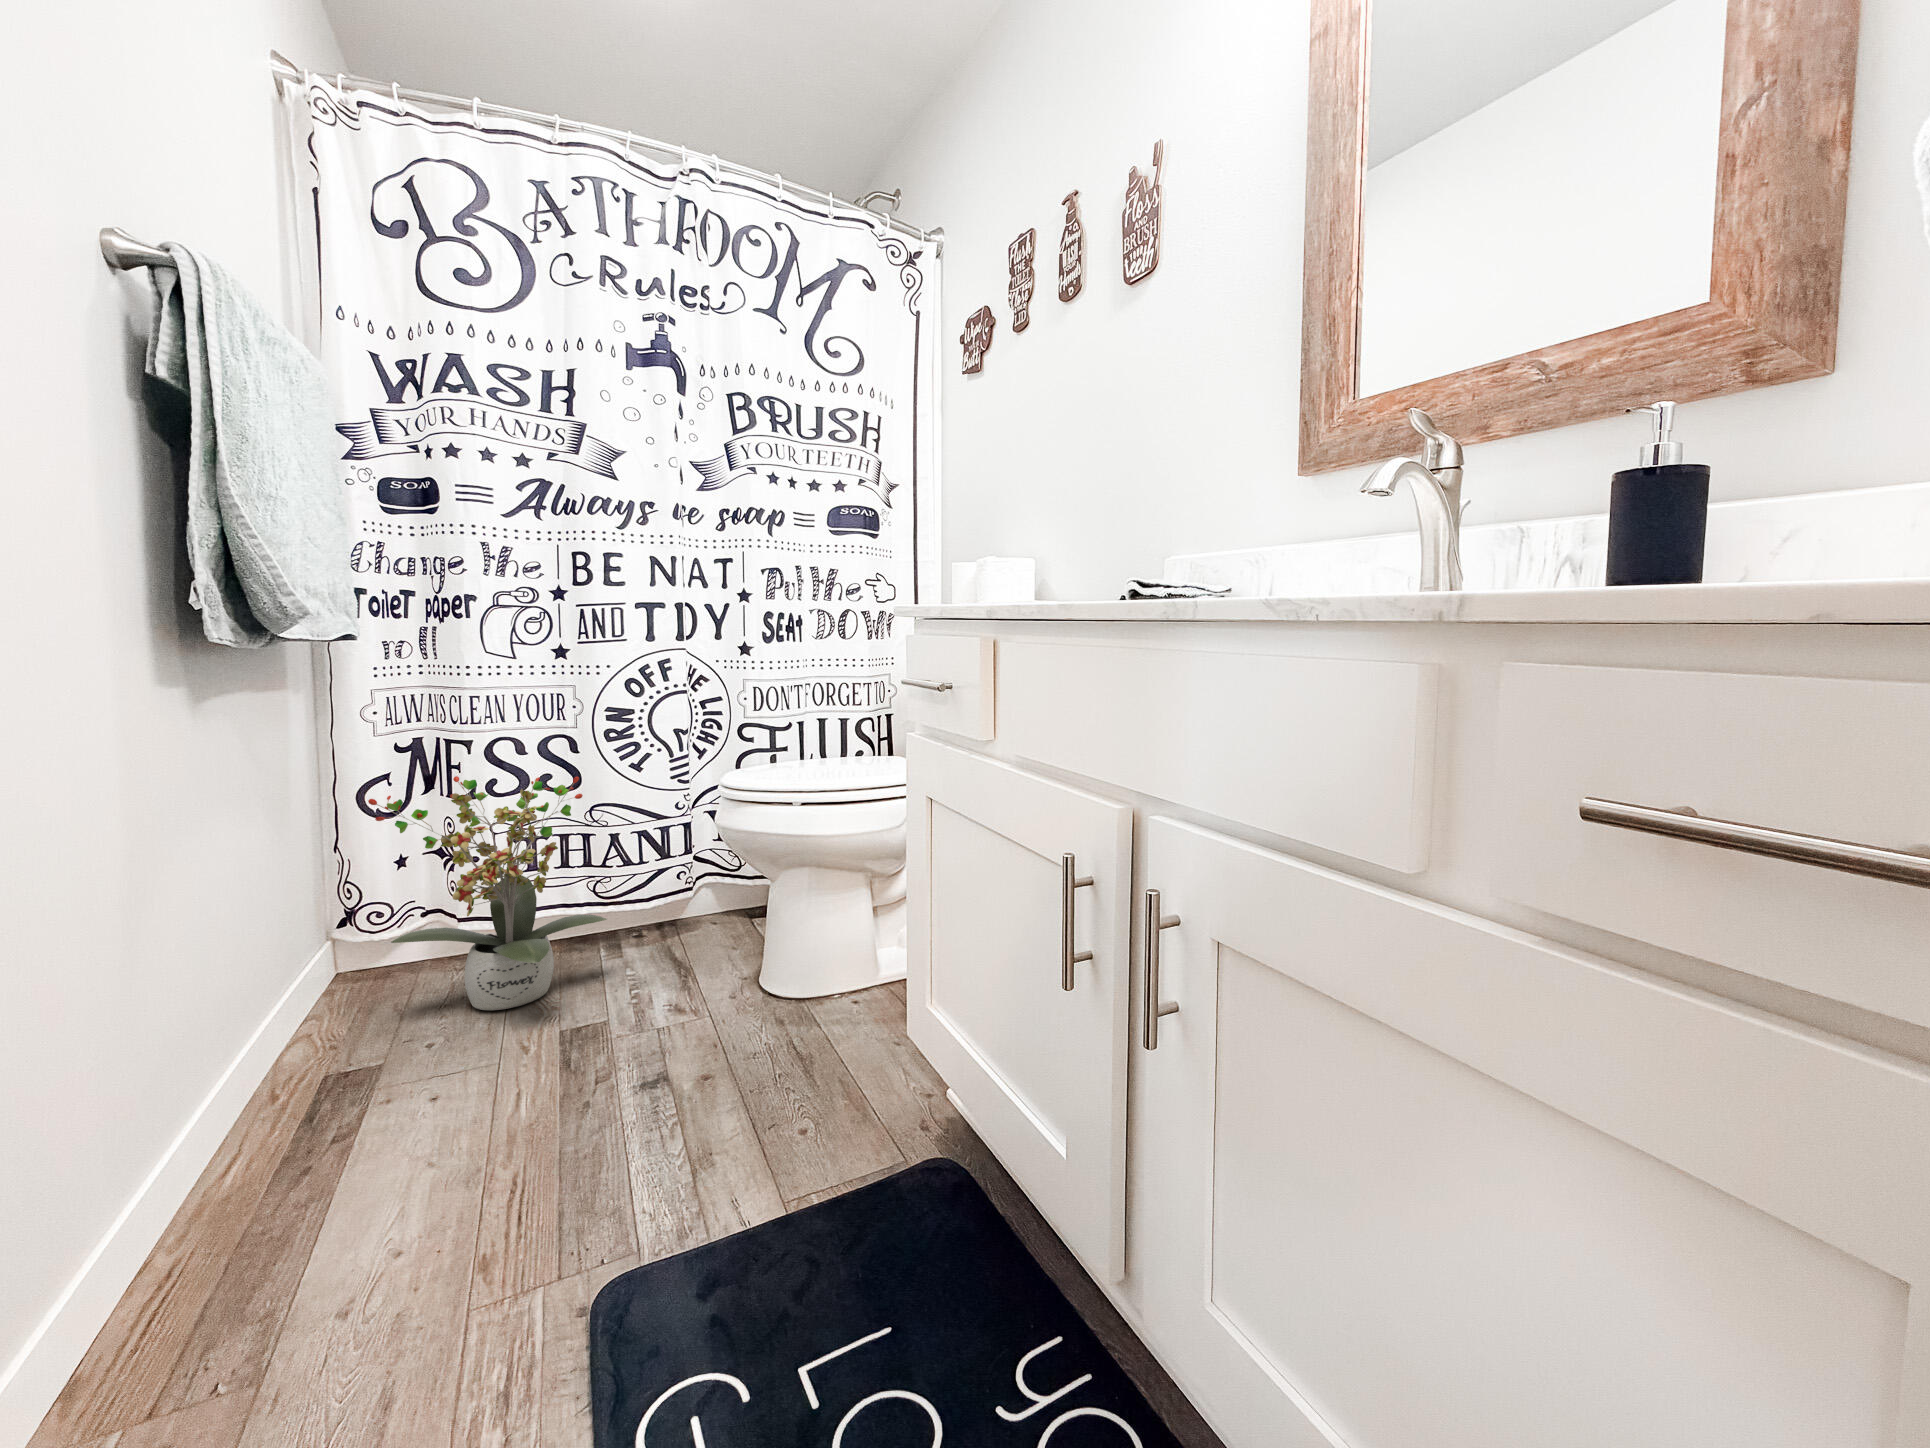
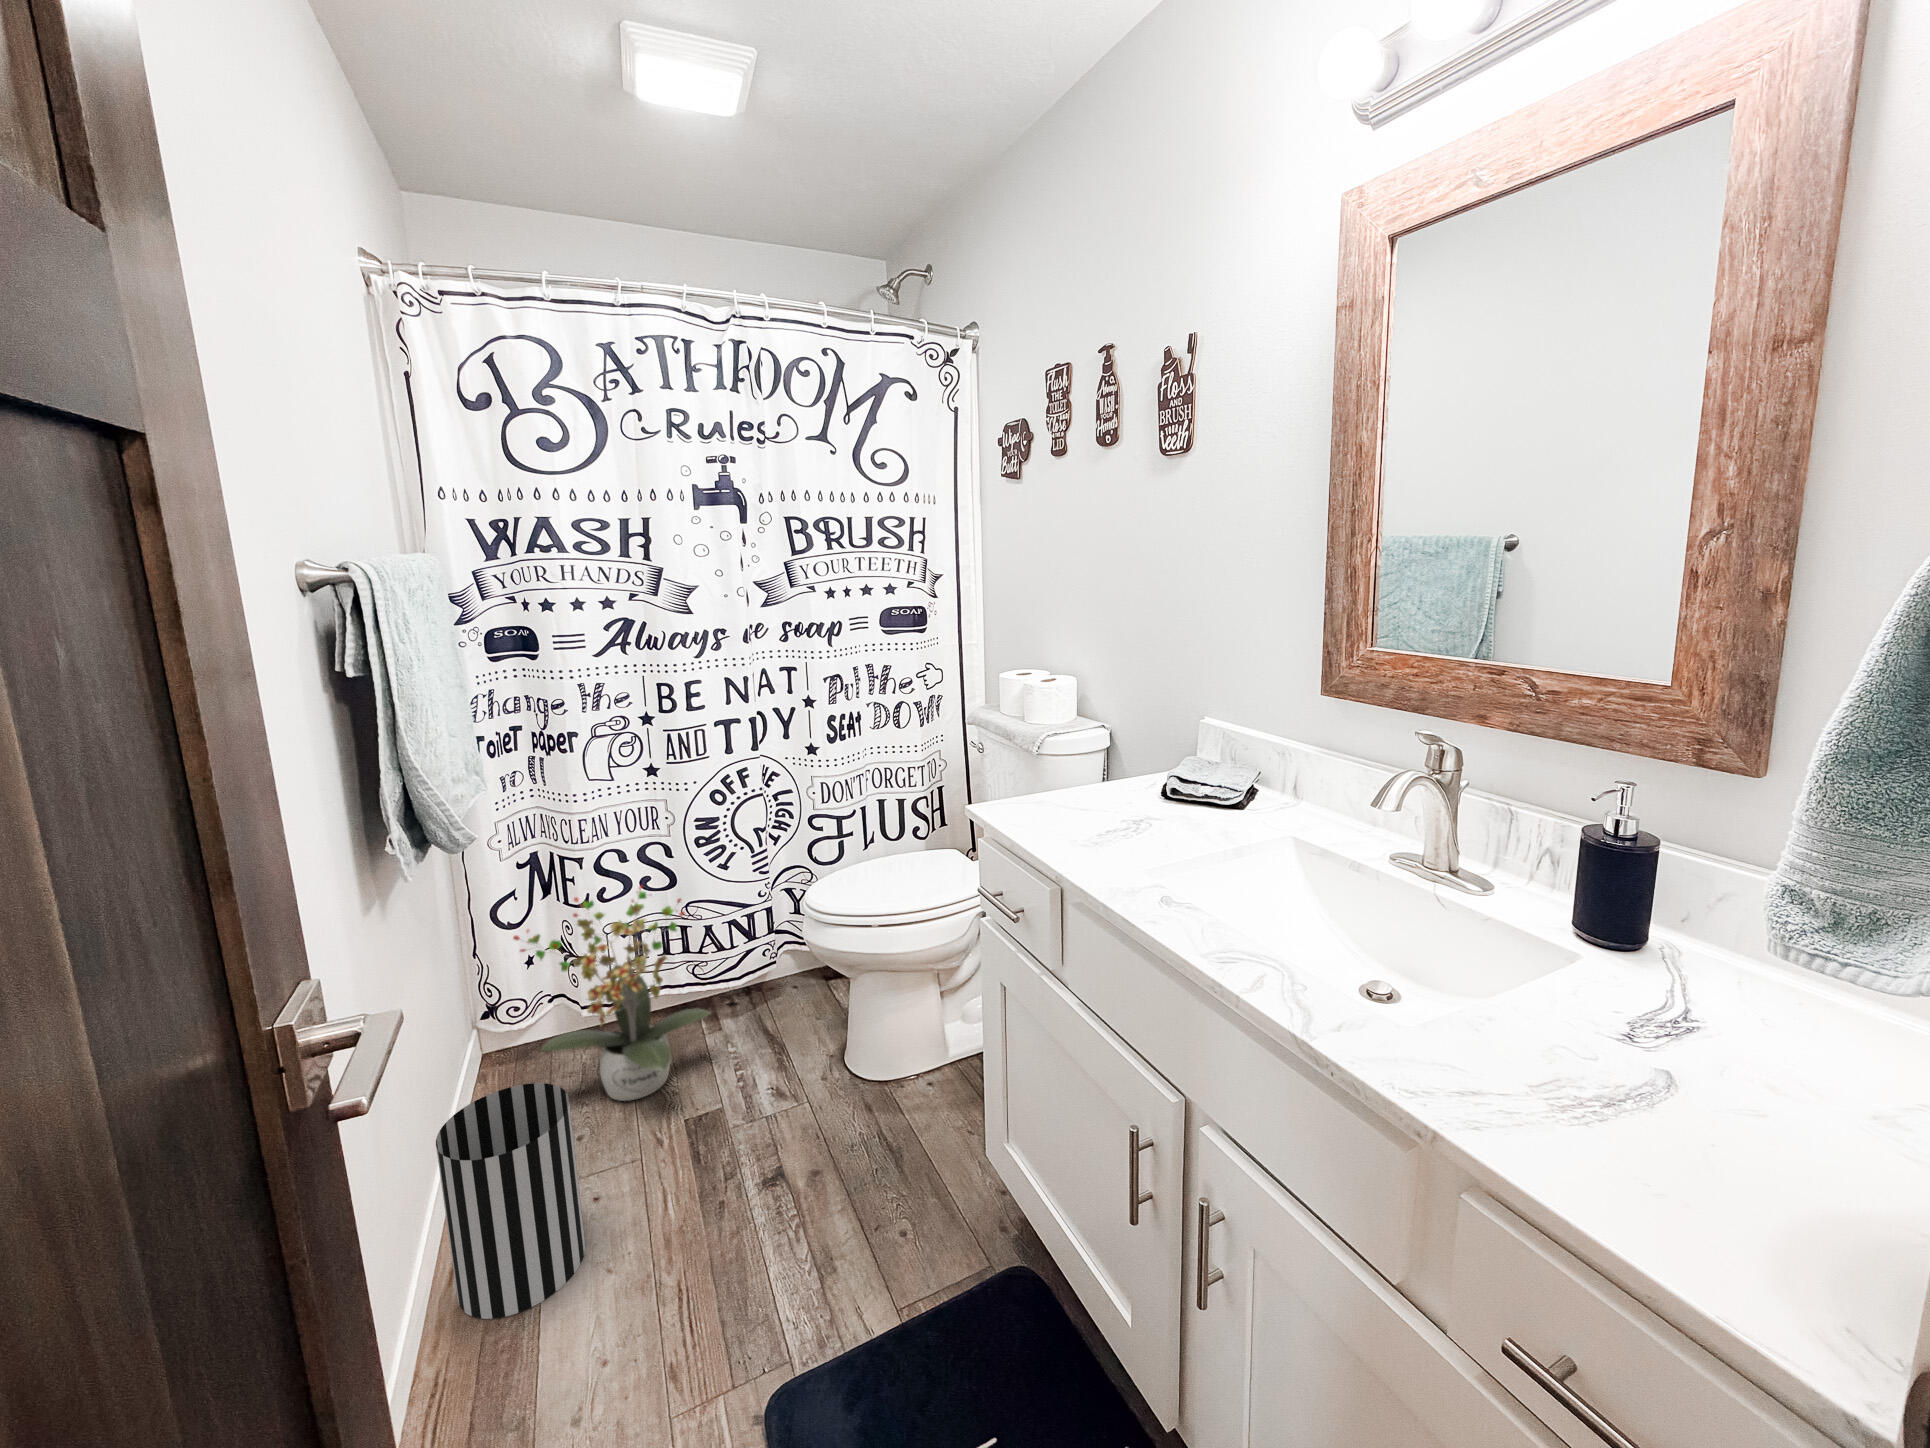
wastebasket: none [204,934,403,1216] -> present [436,1083,586,1319]

